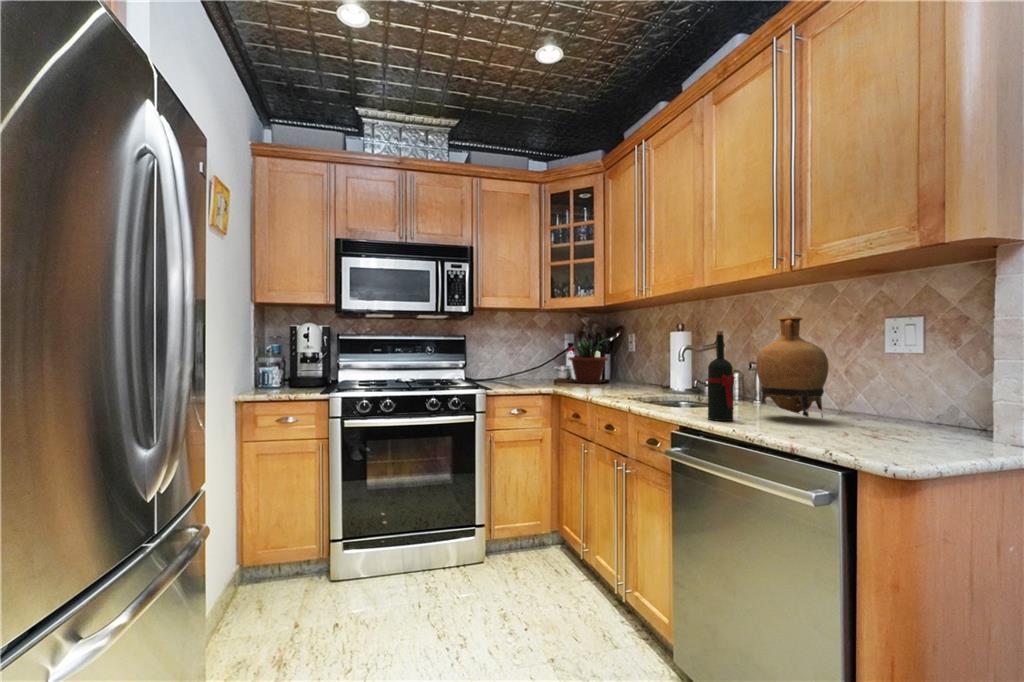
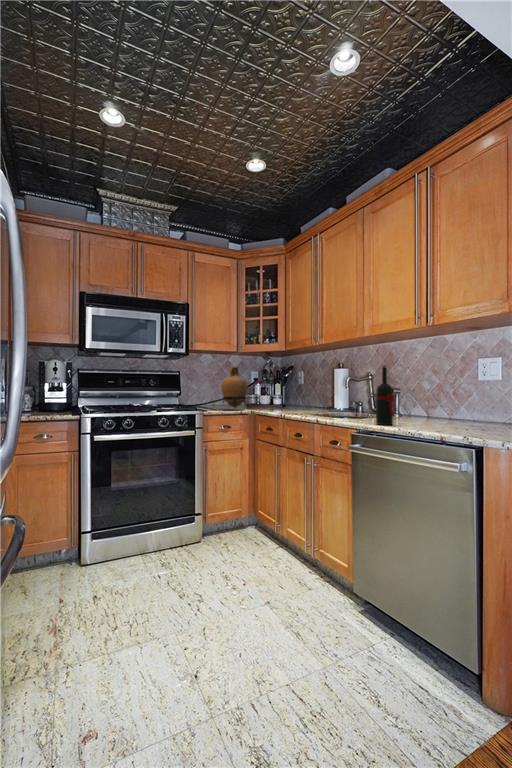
vase: present [756,316,829,417] -> present [221,367,247,408]
potted plant: present [569,340,608,383] -> none [253,375,286,407]

